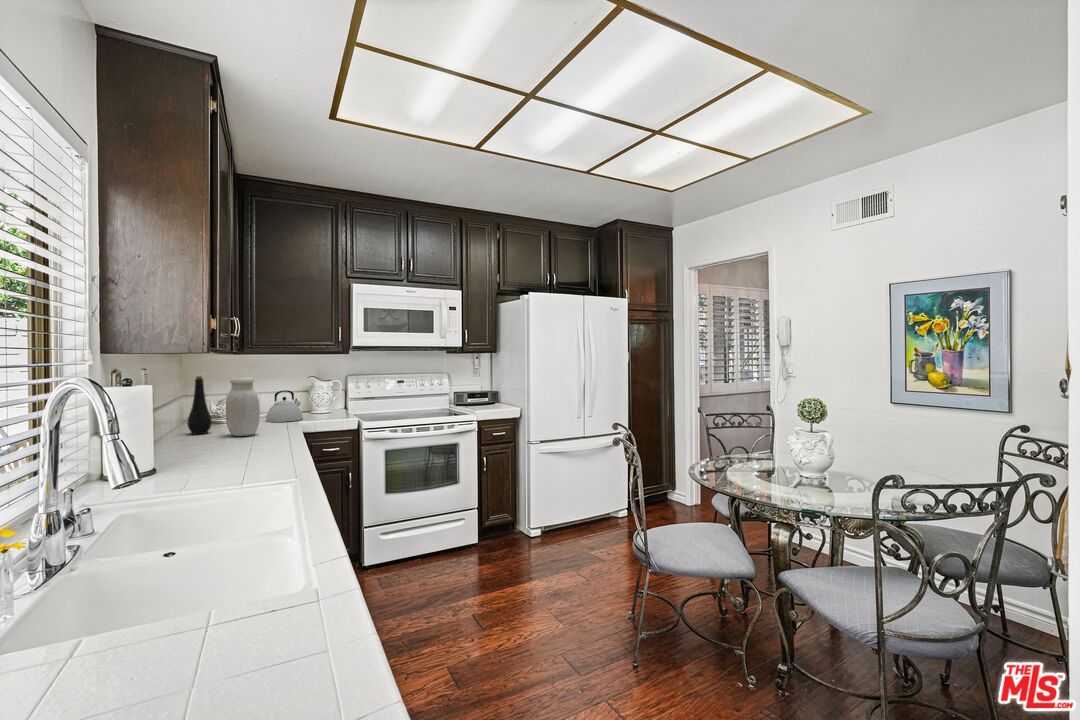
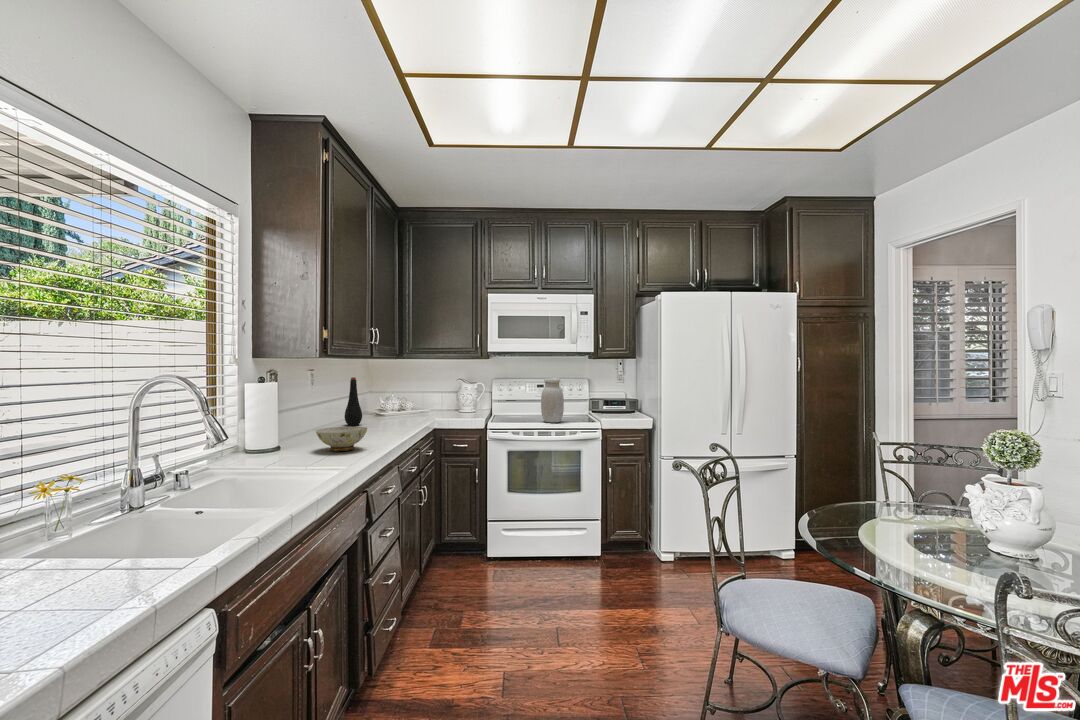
jar: present [226,377,260,436] -> present [541,378,564,423]
kettle: present [266,390,303,422] -> none [413,391,444,419]
ceramic bowl: none [199,433,266,464] -> present [316,427,367,451]

